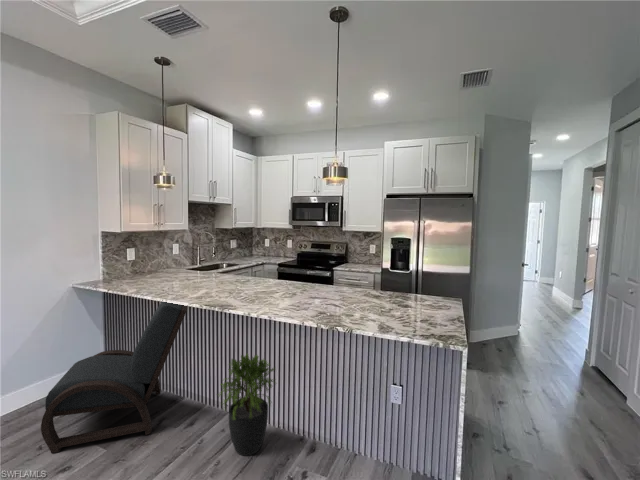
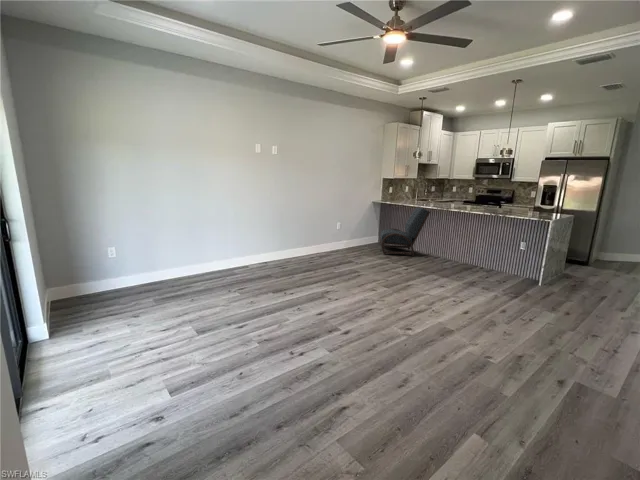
potted plant: present [219,355,275,456] -> none [444,228,469,265]

